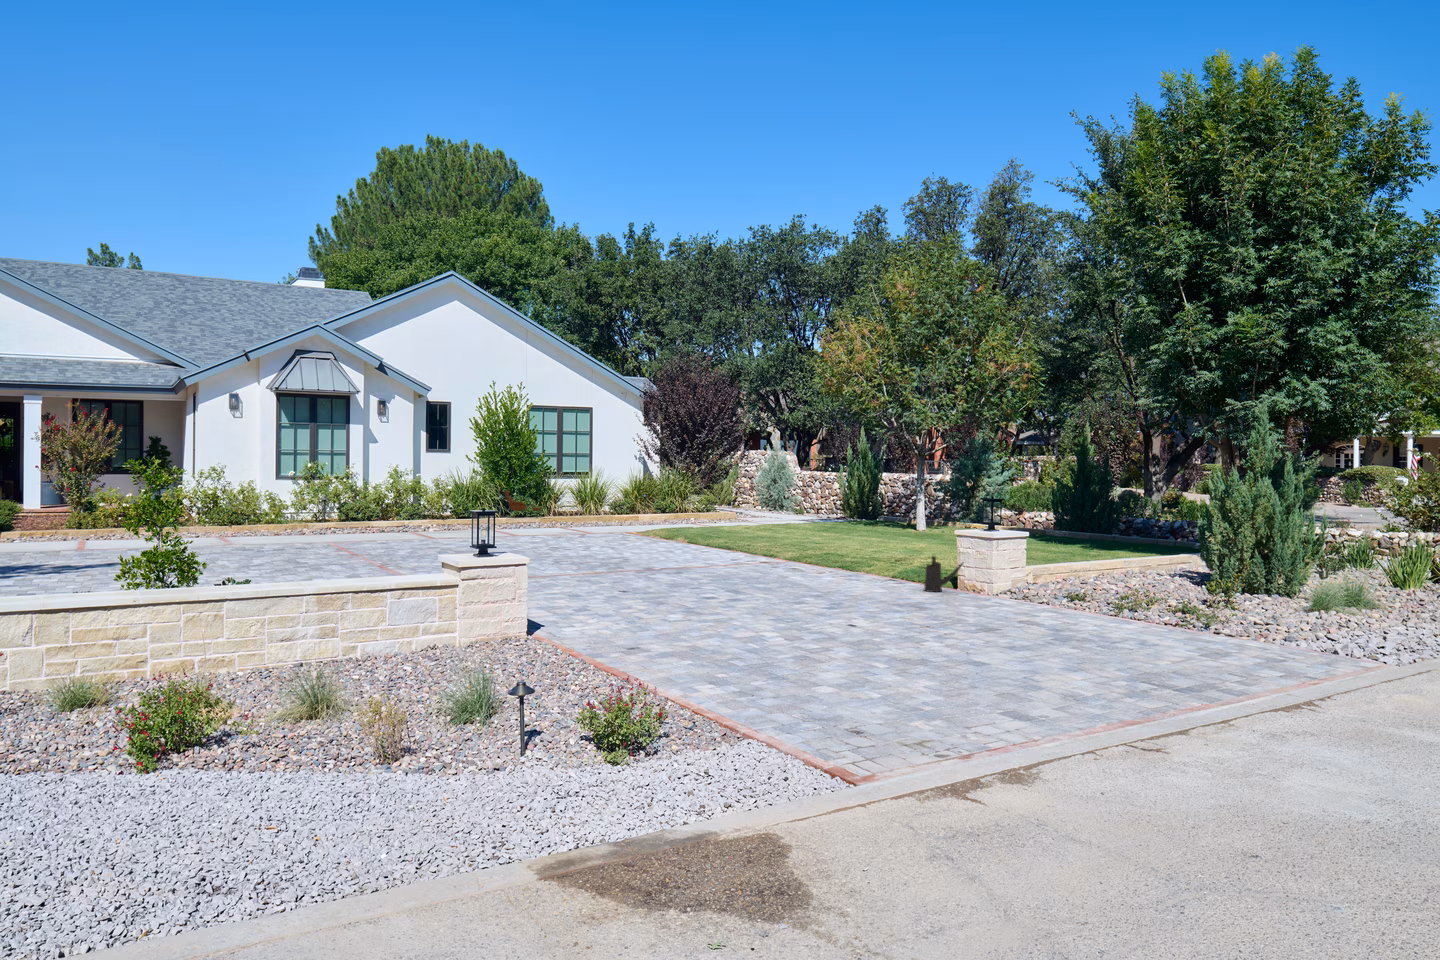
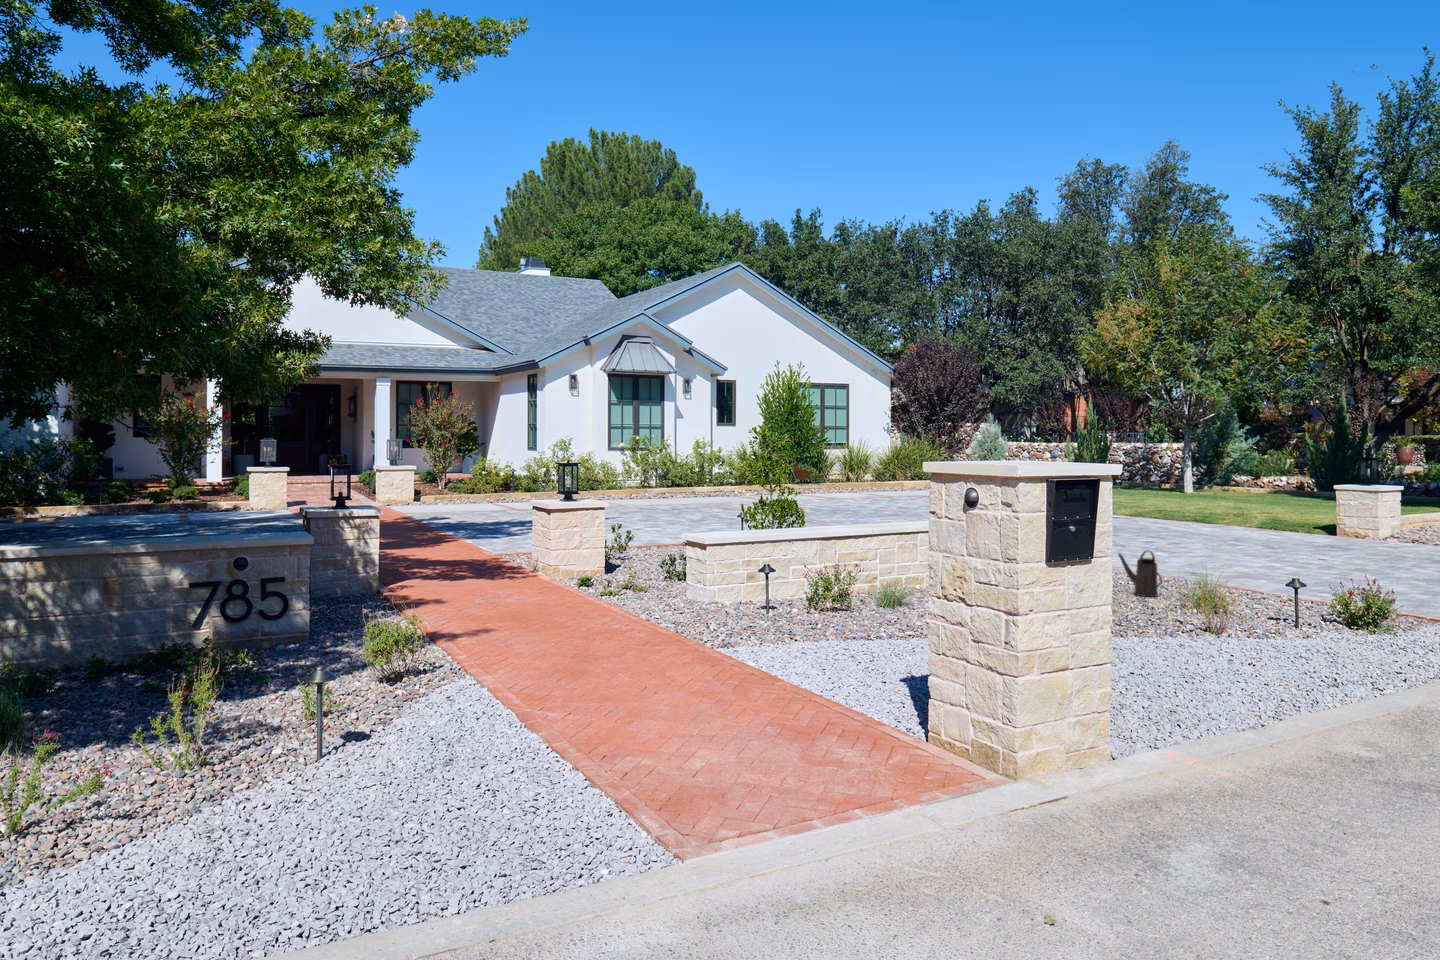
watering can: present [924,556,963,592] -> present [1118,551,1162,597]

